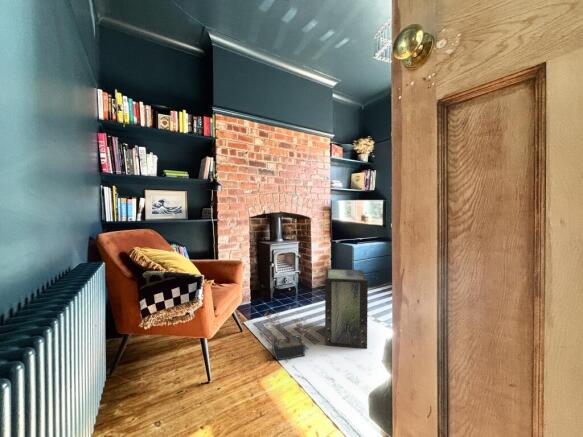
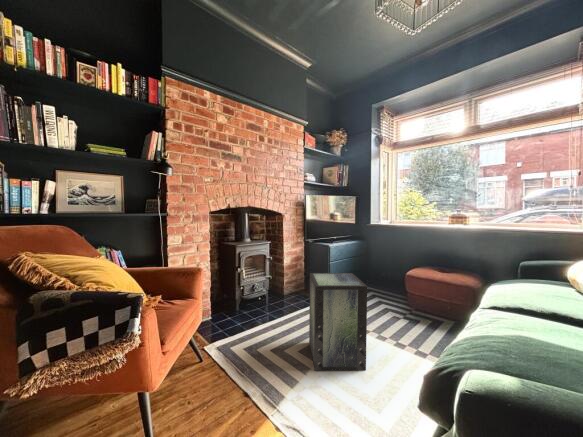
decorative plant: present [265,314,310,360] -> none [232,335,298,405]

